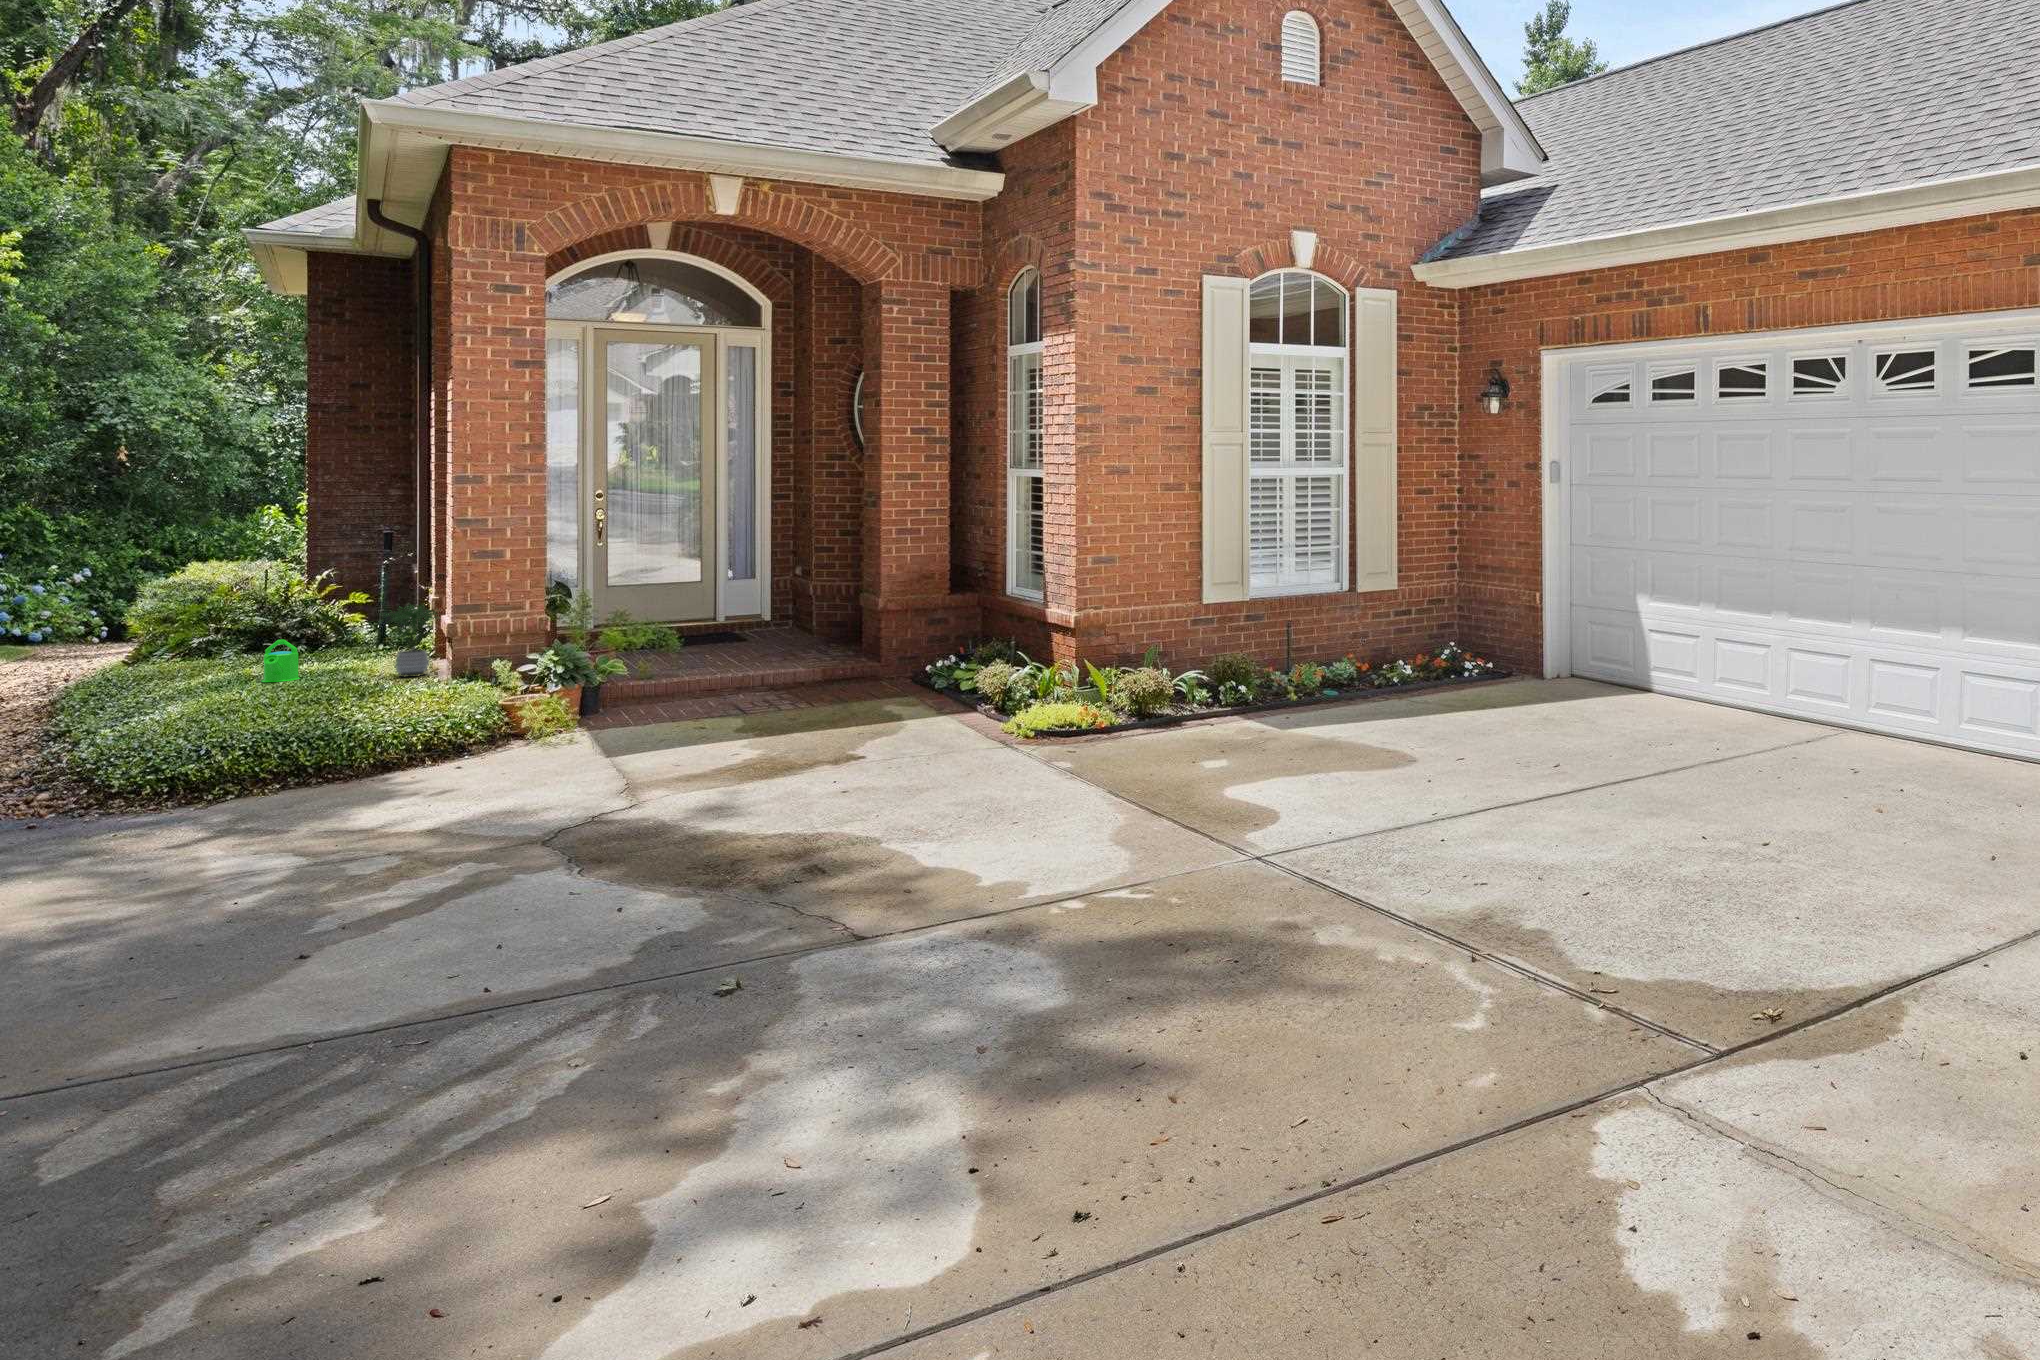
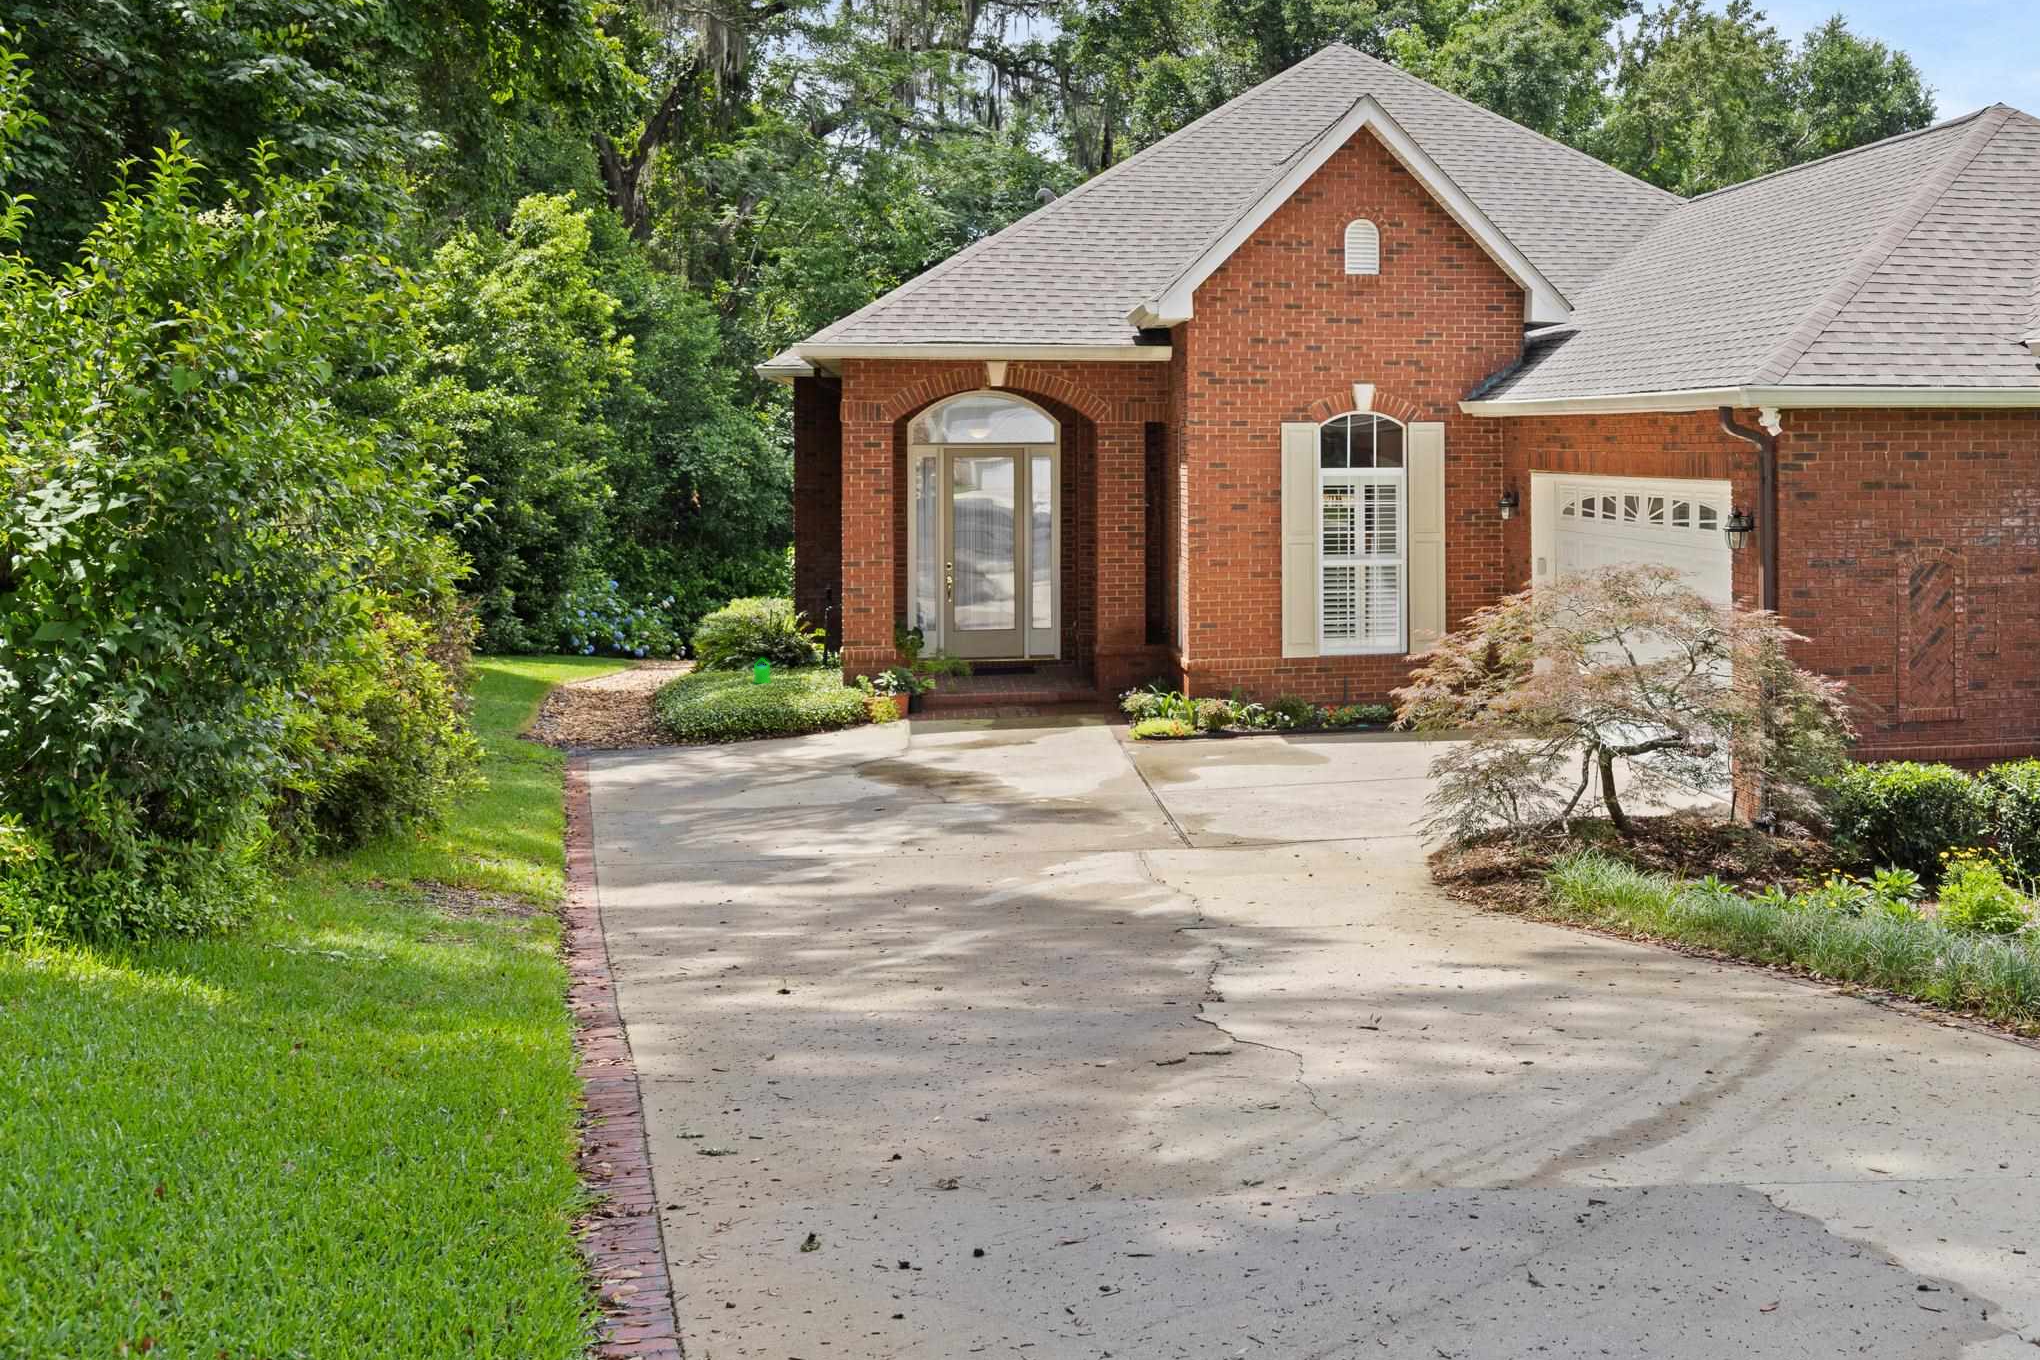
potted plant: present [386,605,439,677] -> none [806,639,840,684]

